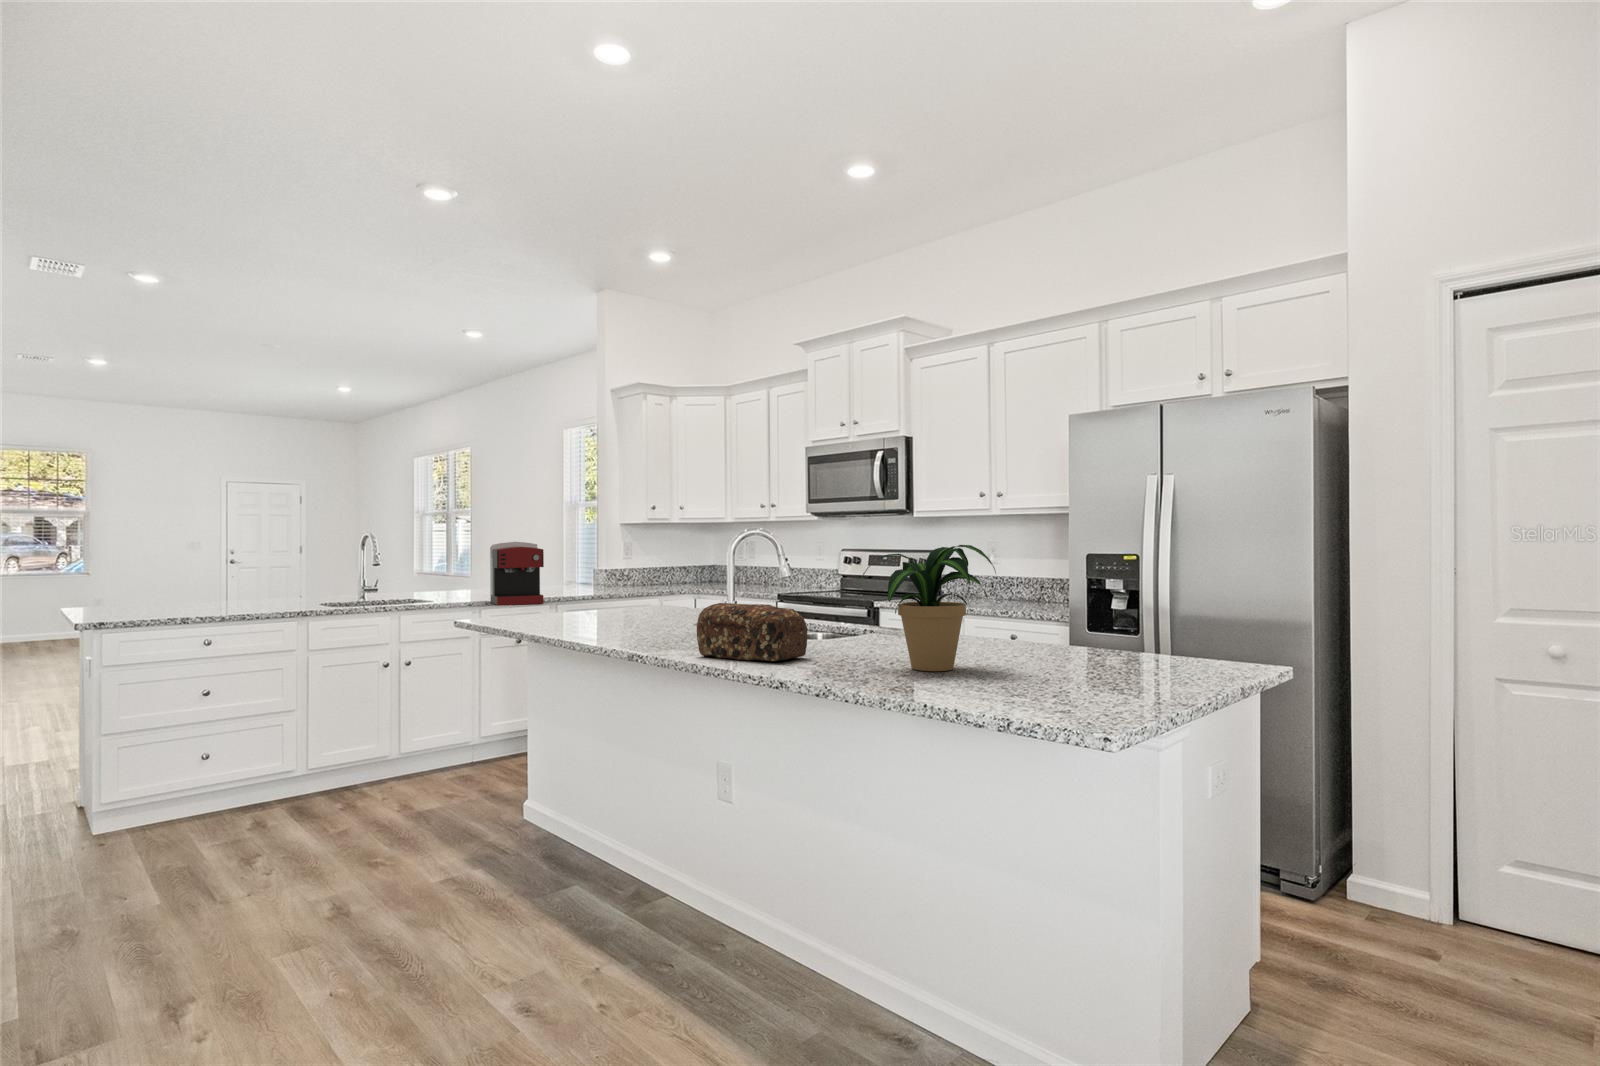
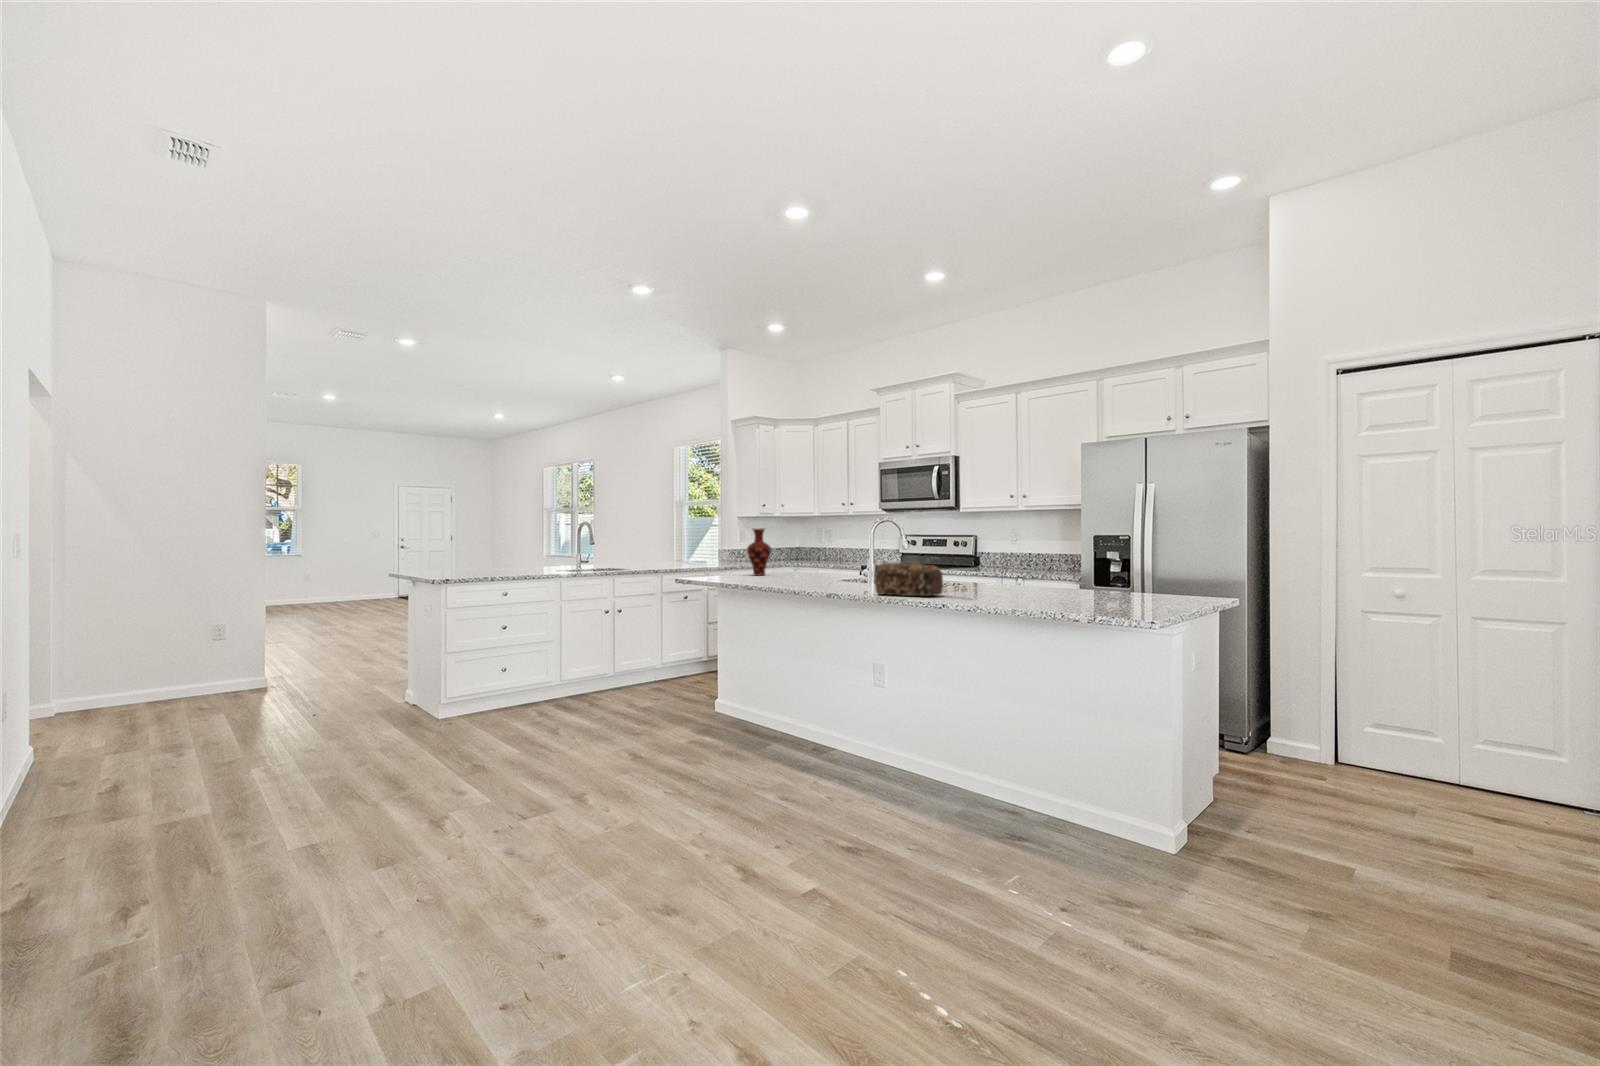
vase: none [602,541,637,609] -> present [747,529,771,576]
coffee maker: present [490,542,544,605] -> none [659,530,699,574]
potted plant: present [861,545,996,671] -> none [983,526,1066,600]

